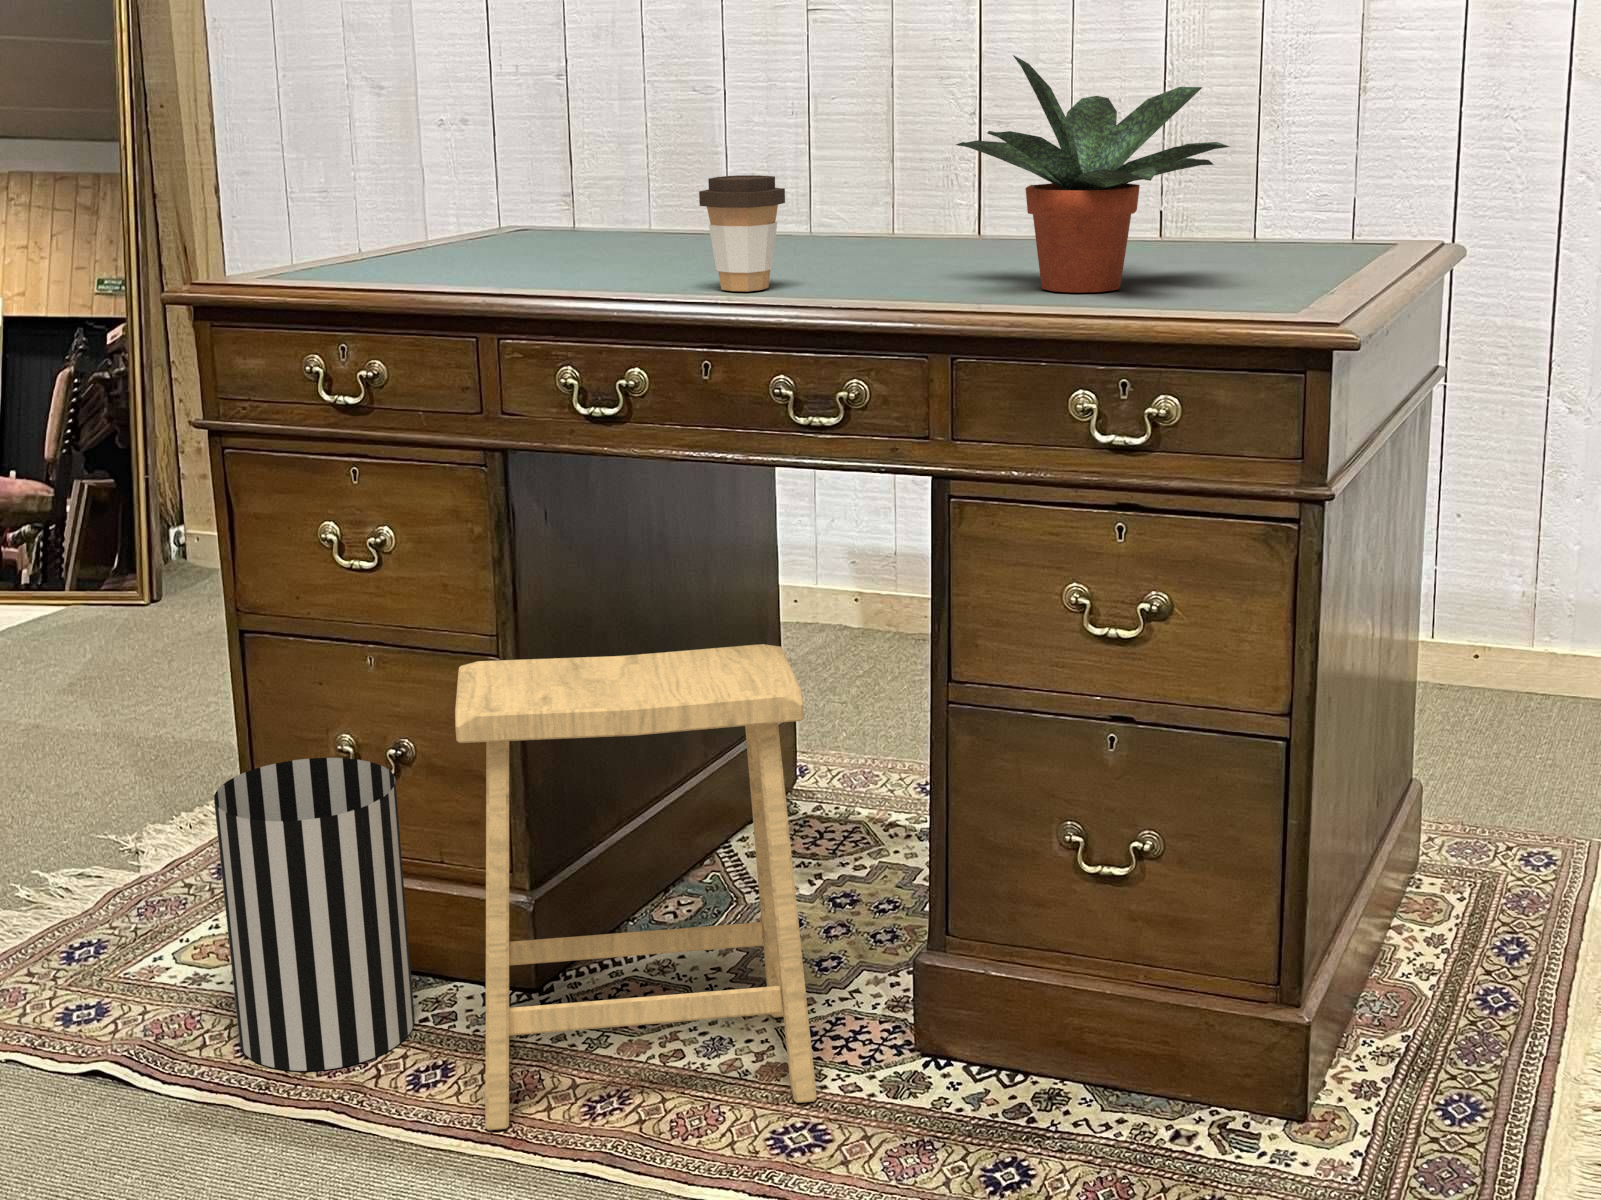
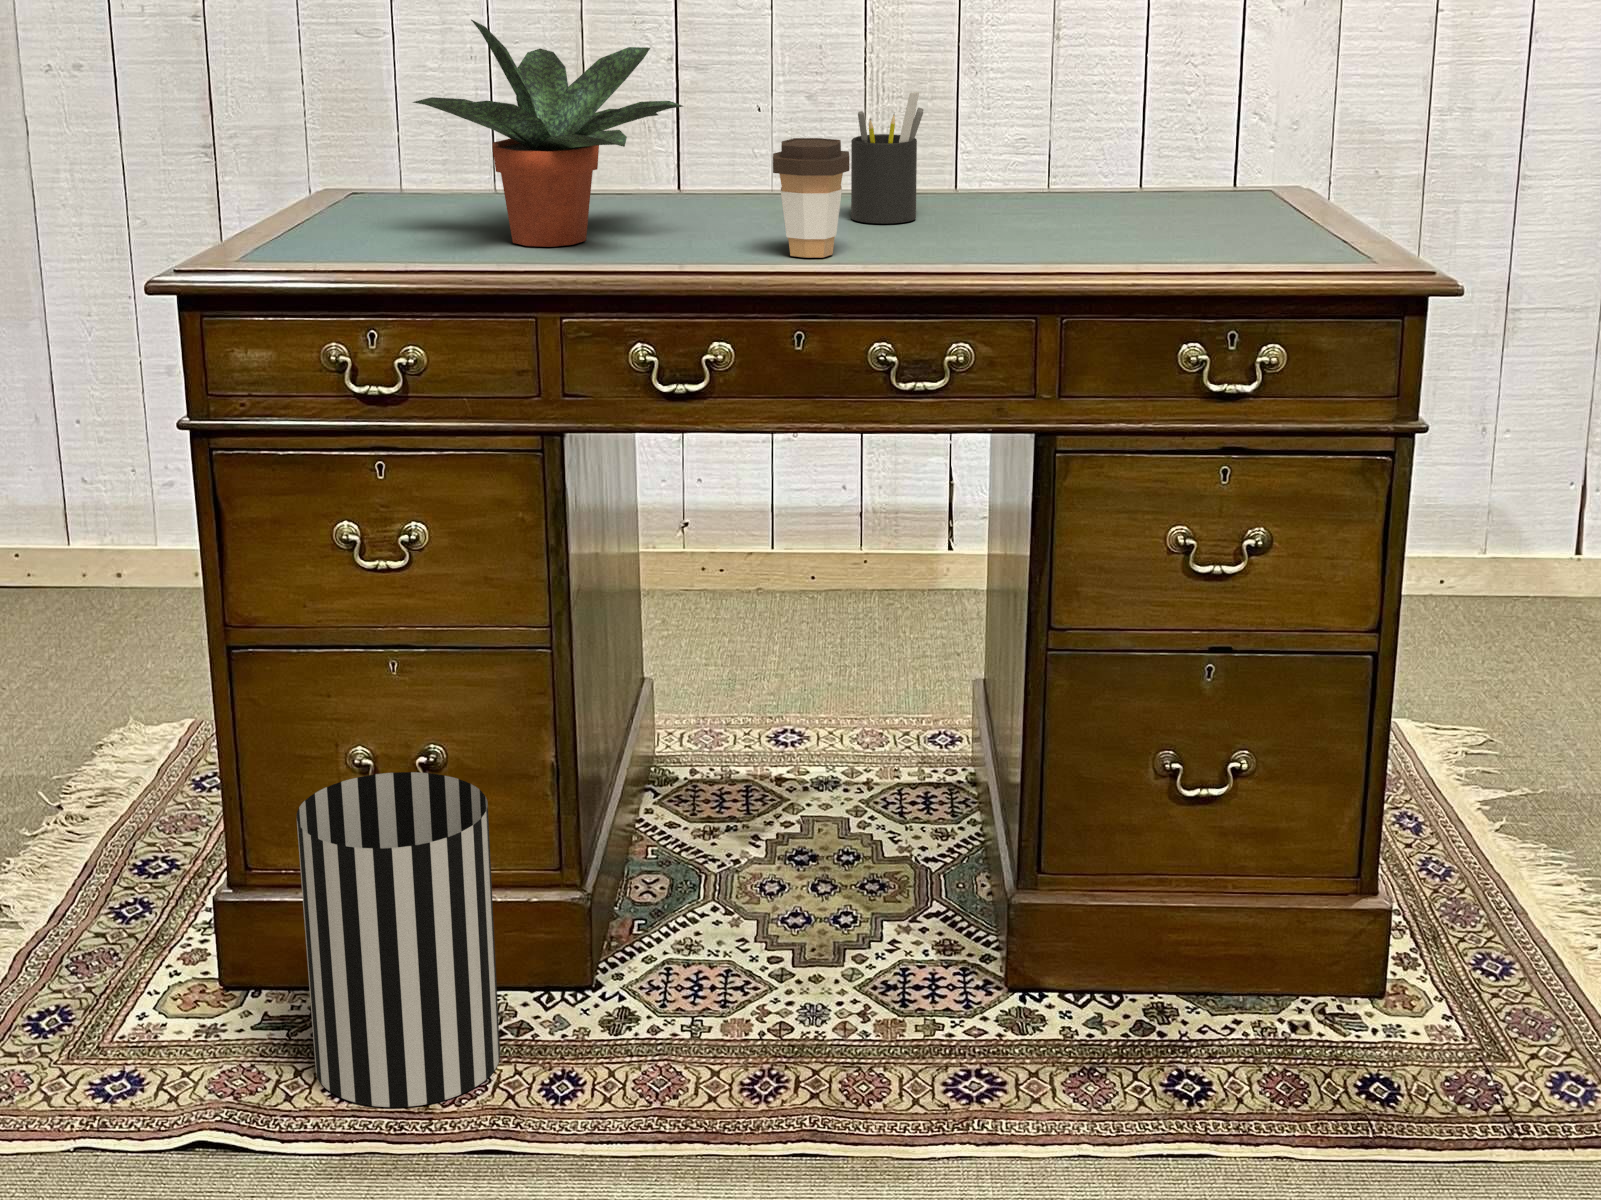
potted plant: present [956,55,1230,293] -> present [413,20,683,247]
pen holder: none [848,141,921,272] -> present [851,92,923,223]
footstool: present [455,644,817,1130] -> none [572,609,955,1128]

